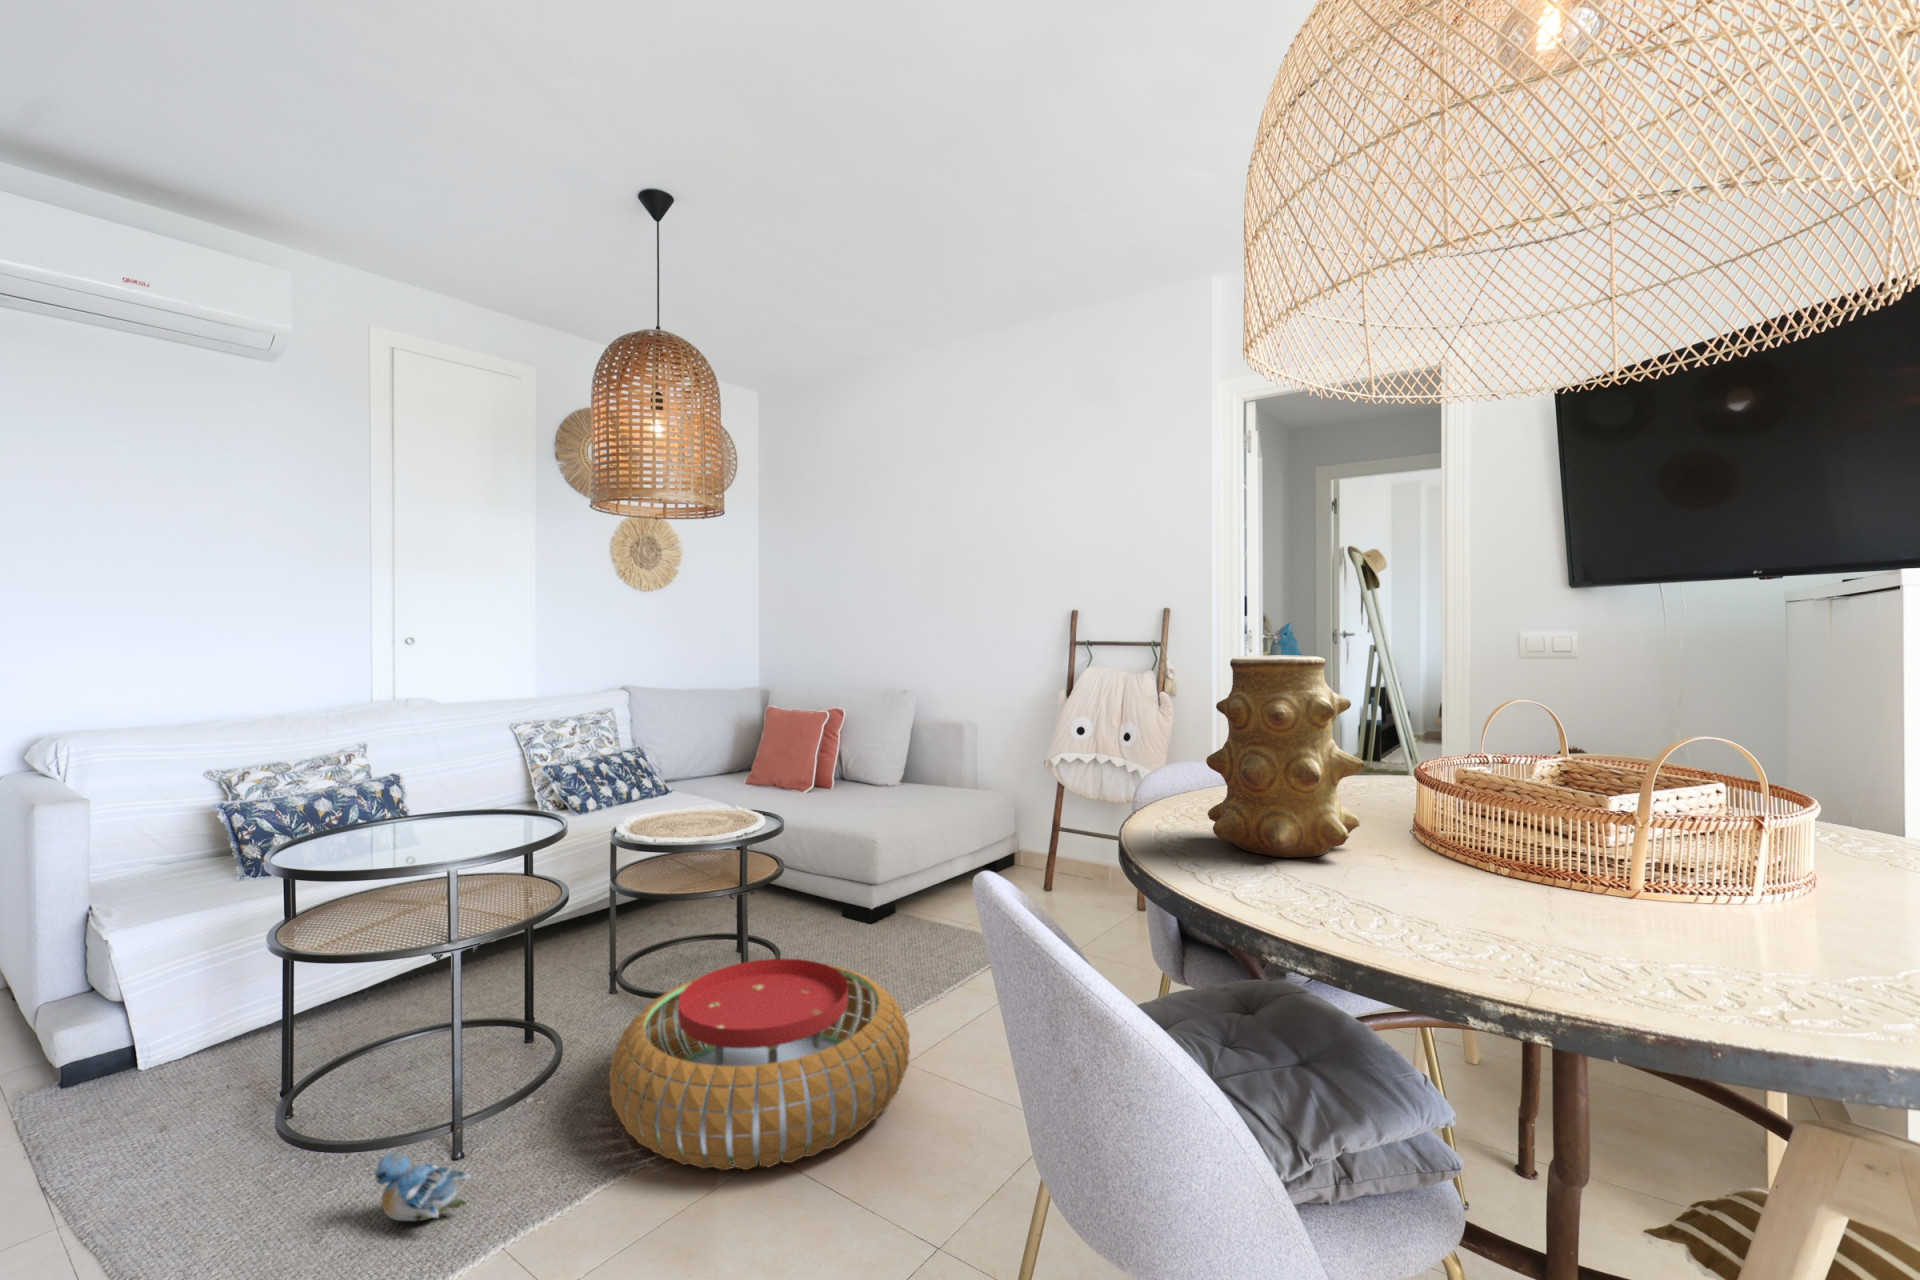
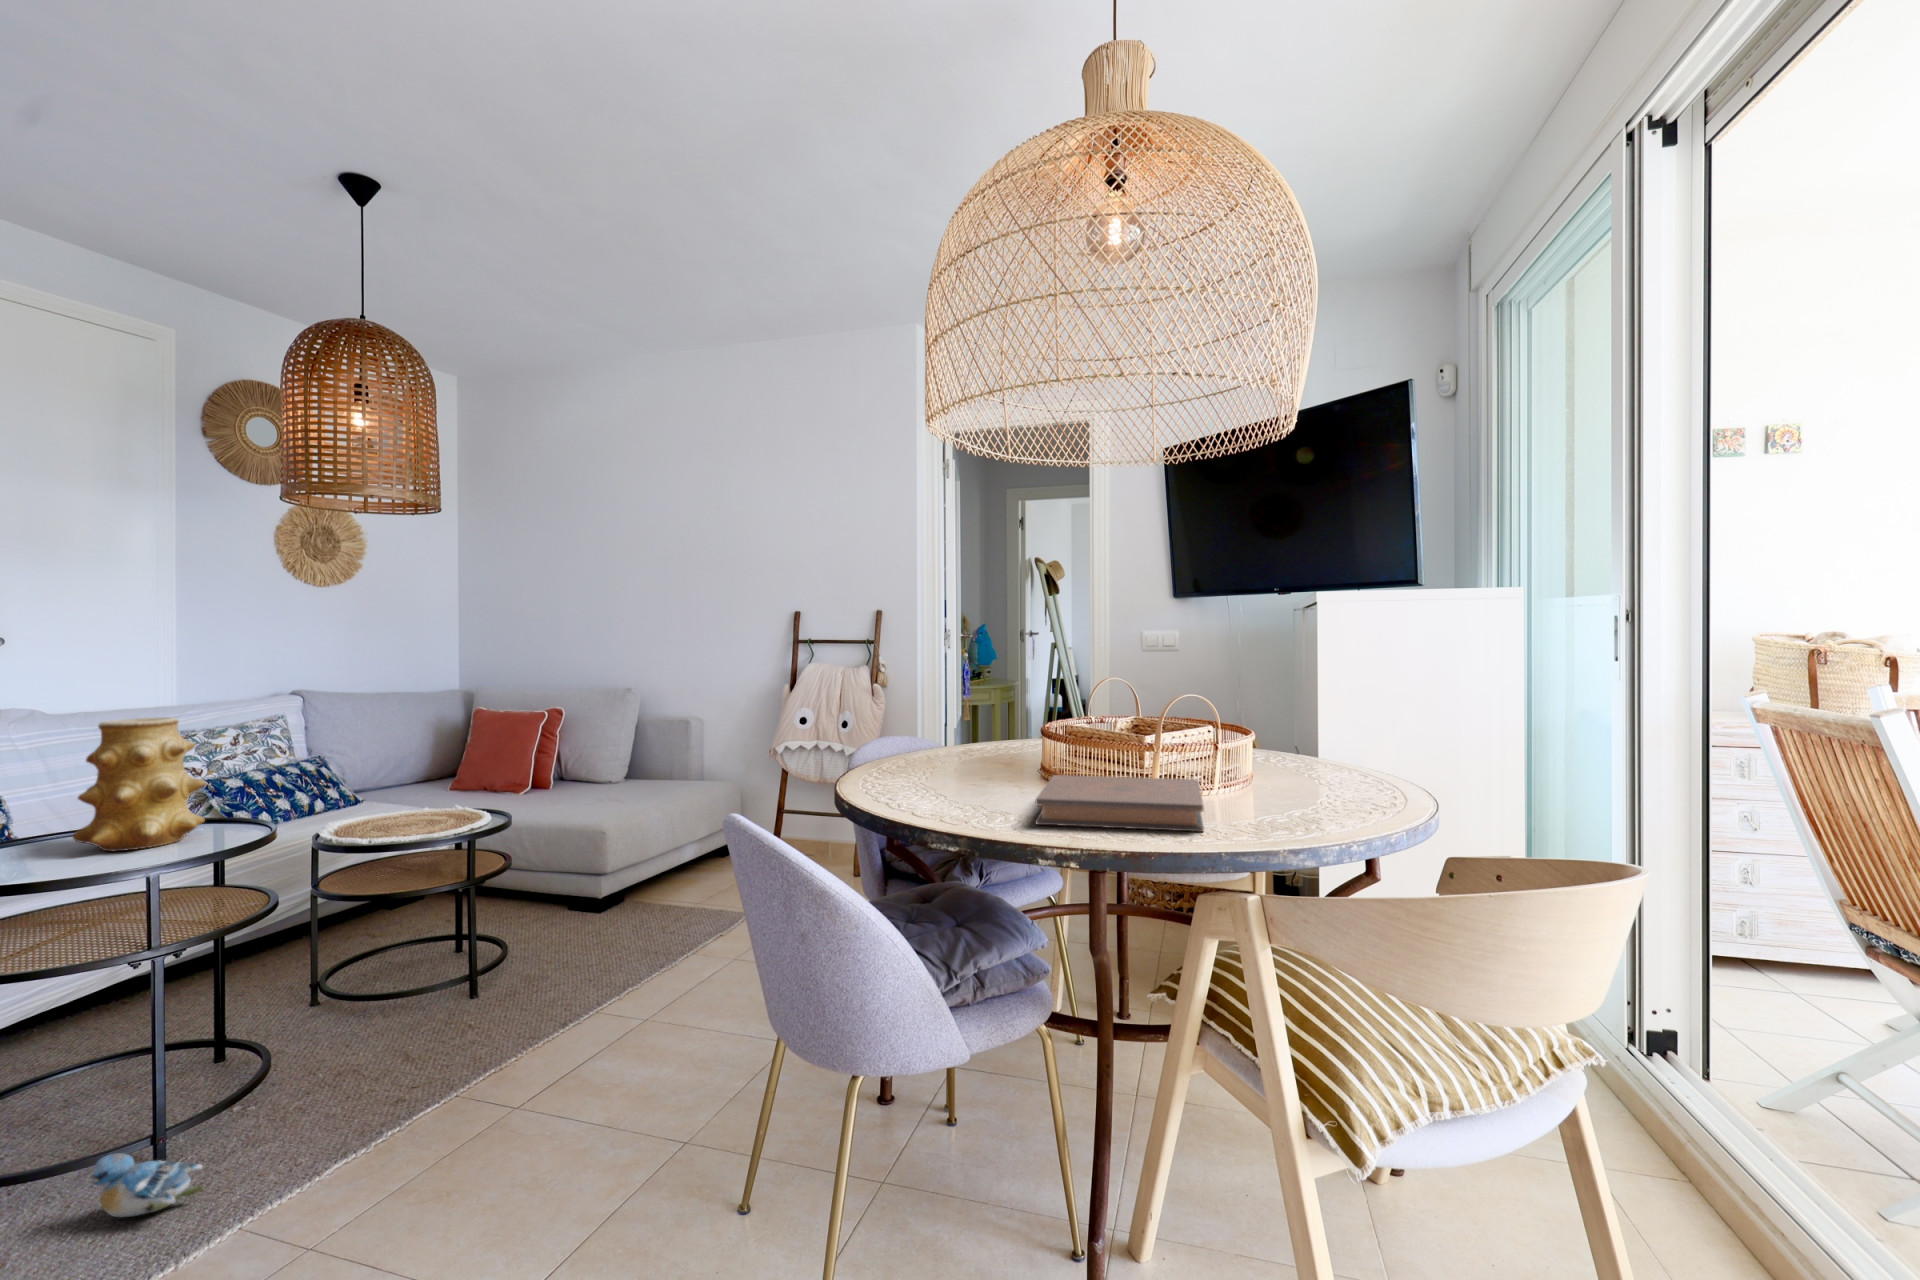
vase: present [1206,655,1365,858] -> present [73,717,206,851]
book: none [1447,850,1804,1001] -> present [1036,775,1204,832]
pouf: present [609,959,910,1170] -> none [344,940,651,1125]

